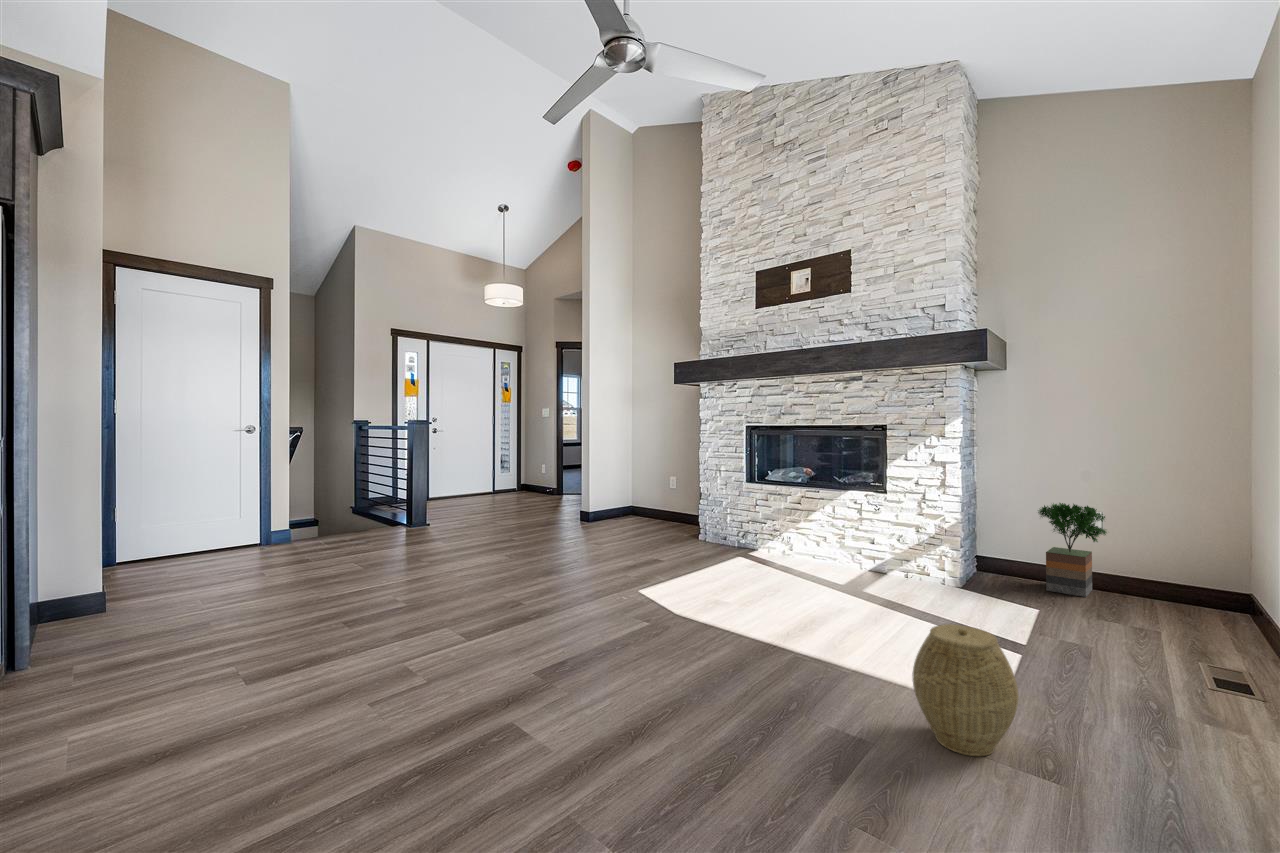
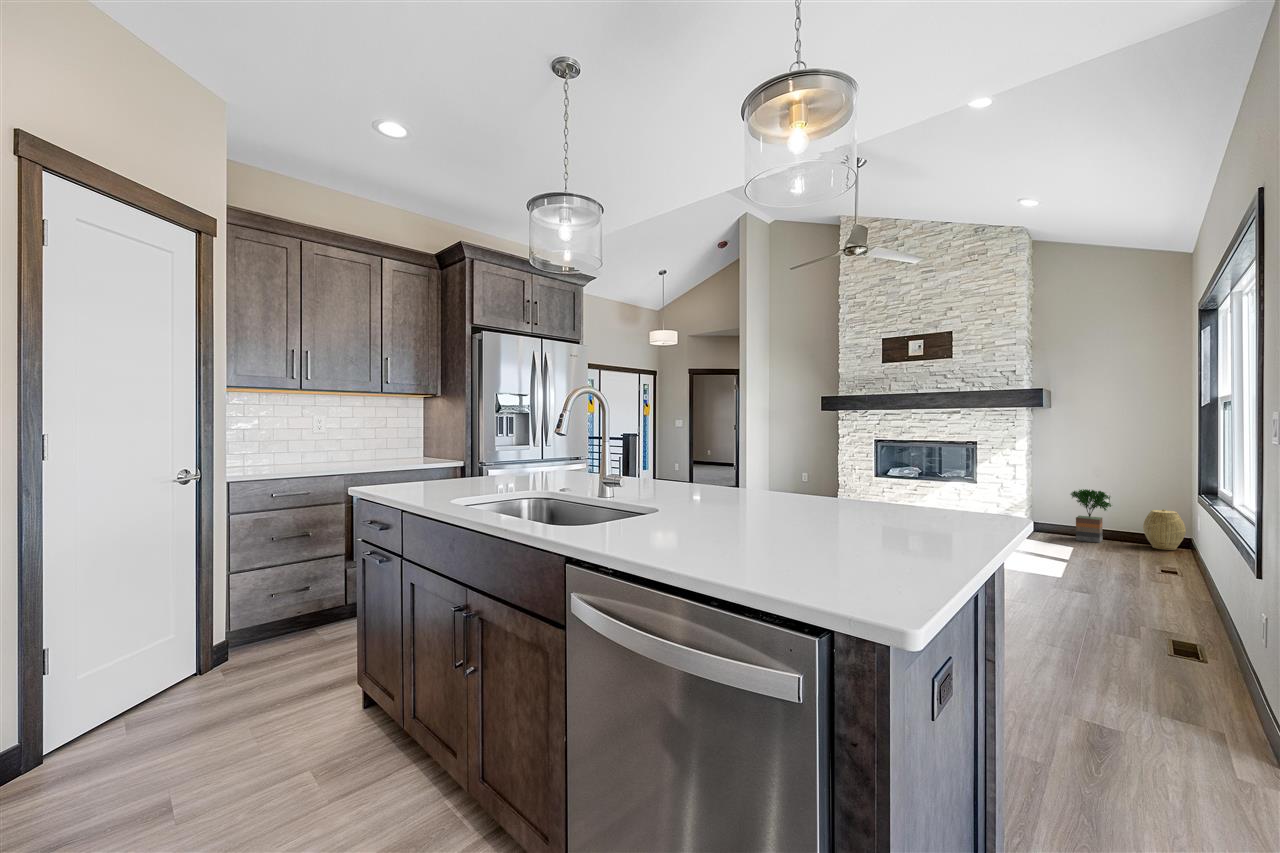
woven basket: present [912,624,1018,756] -> present [1143,509,1186,550]

